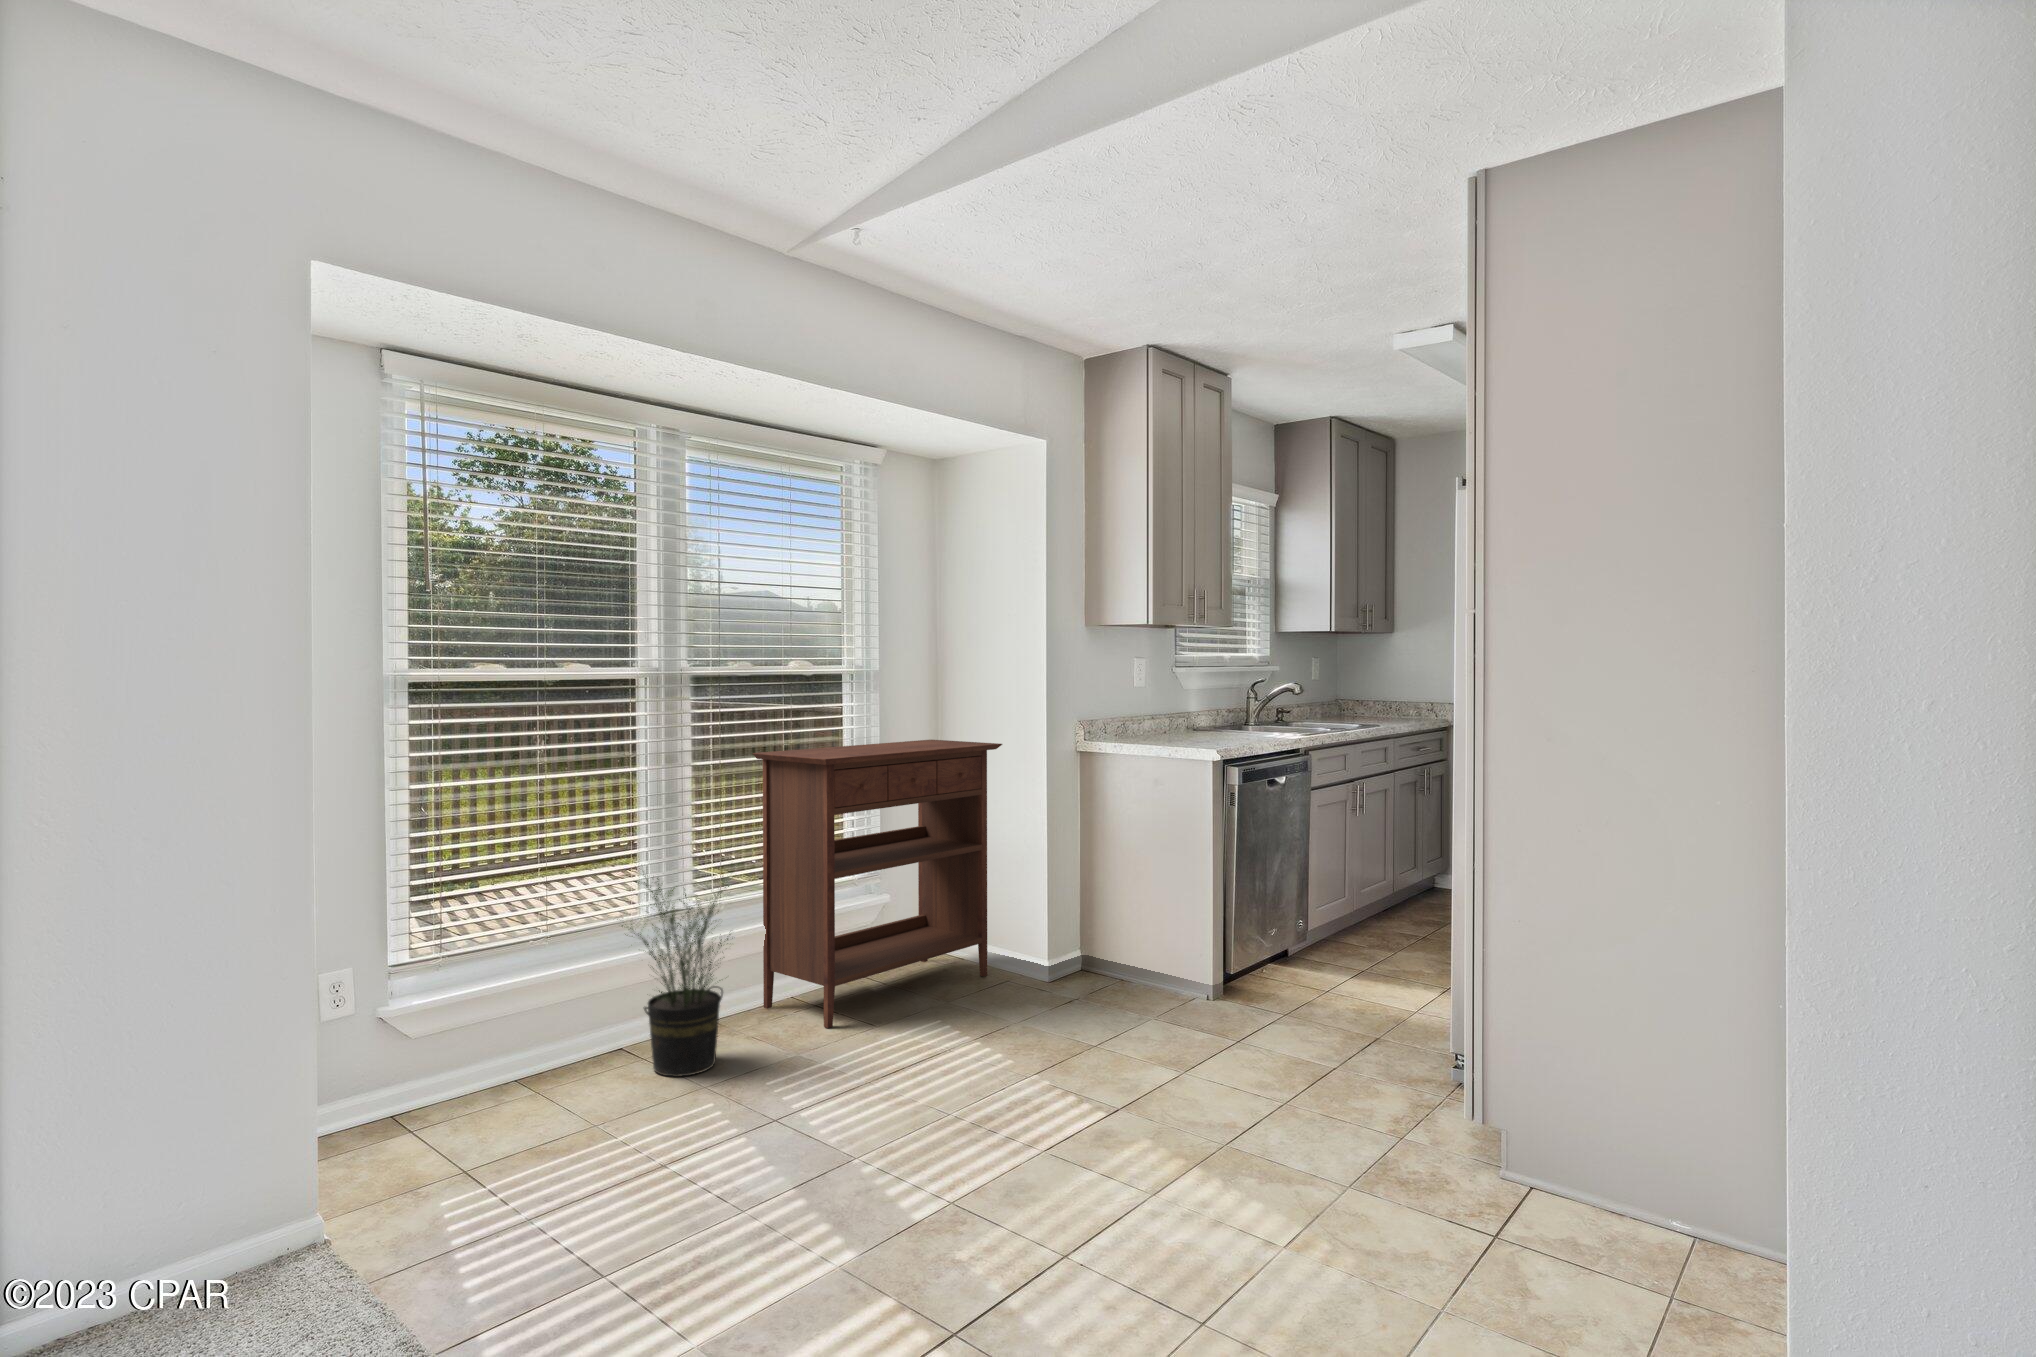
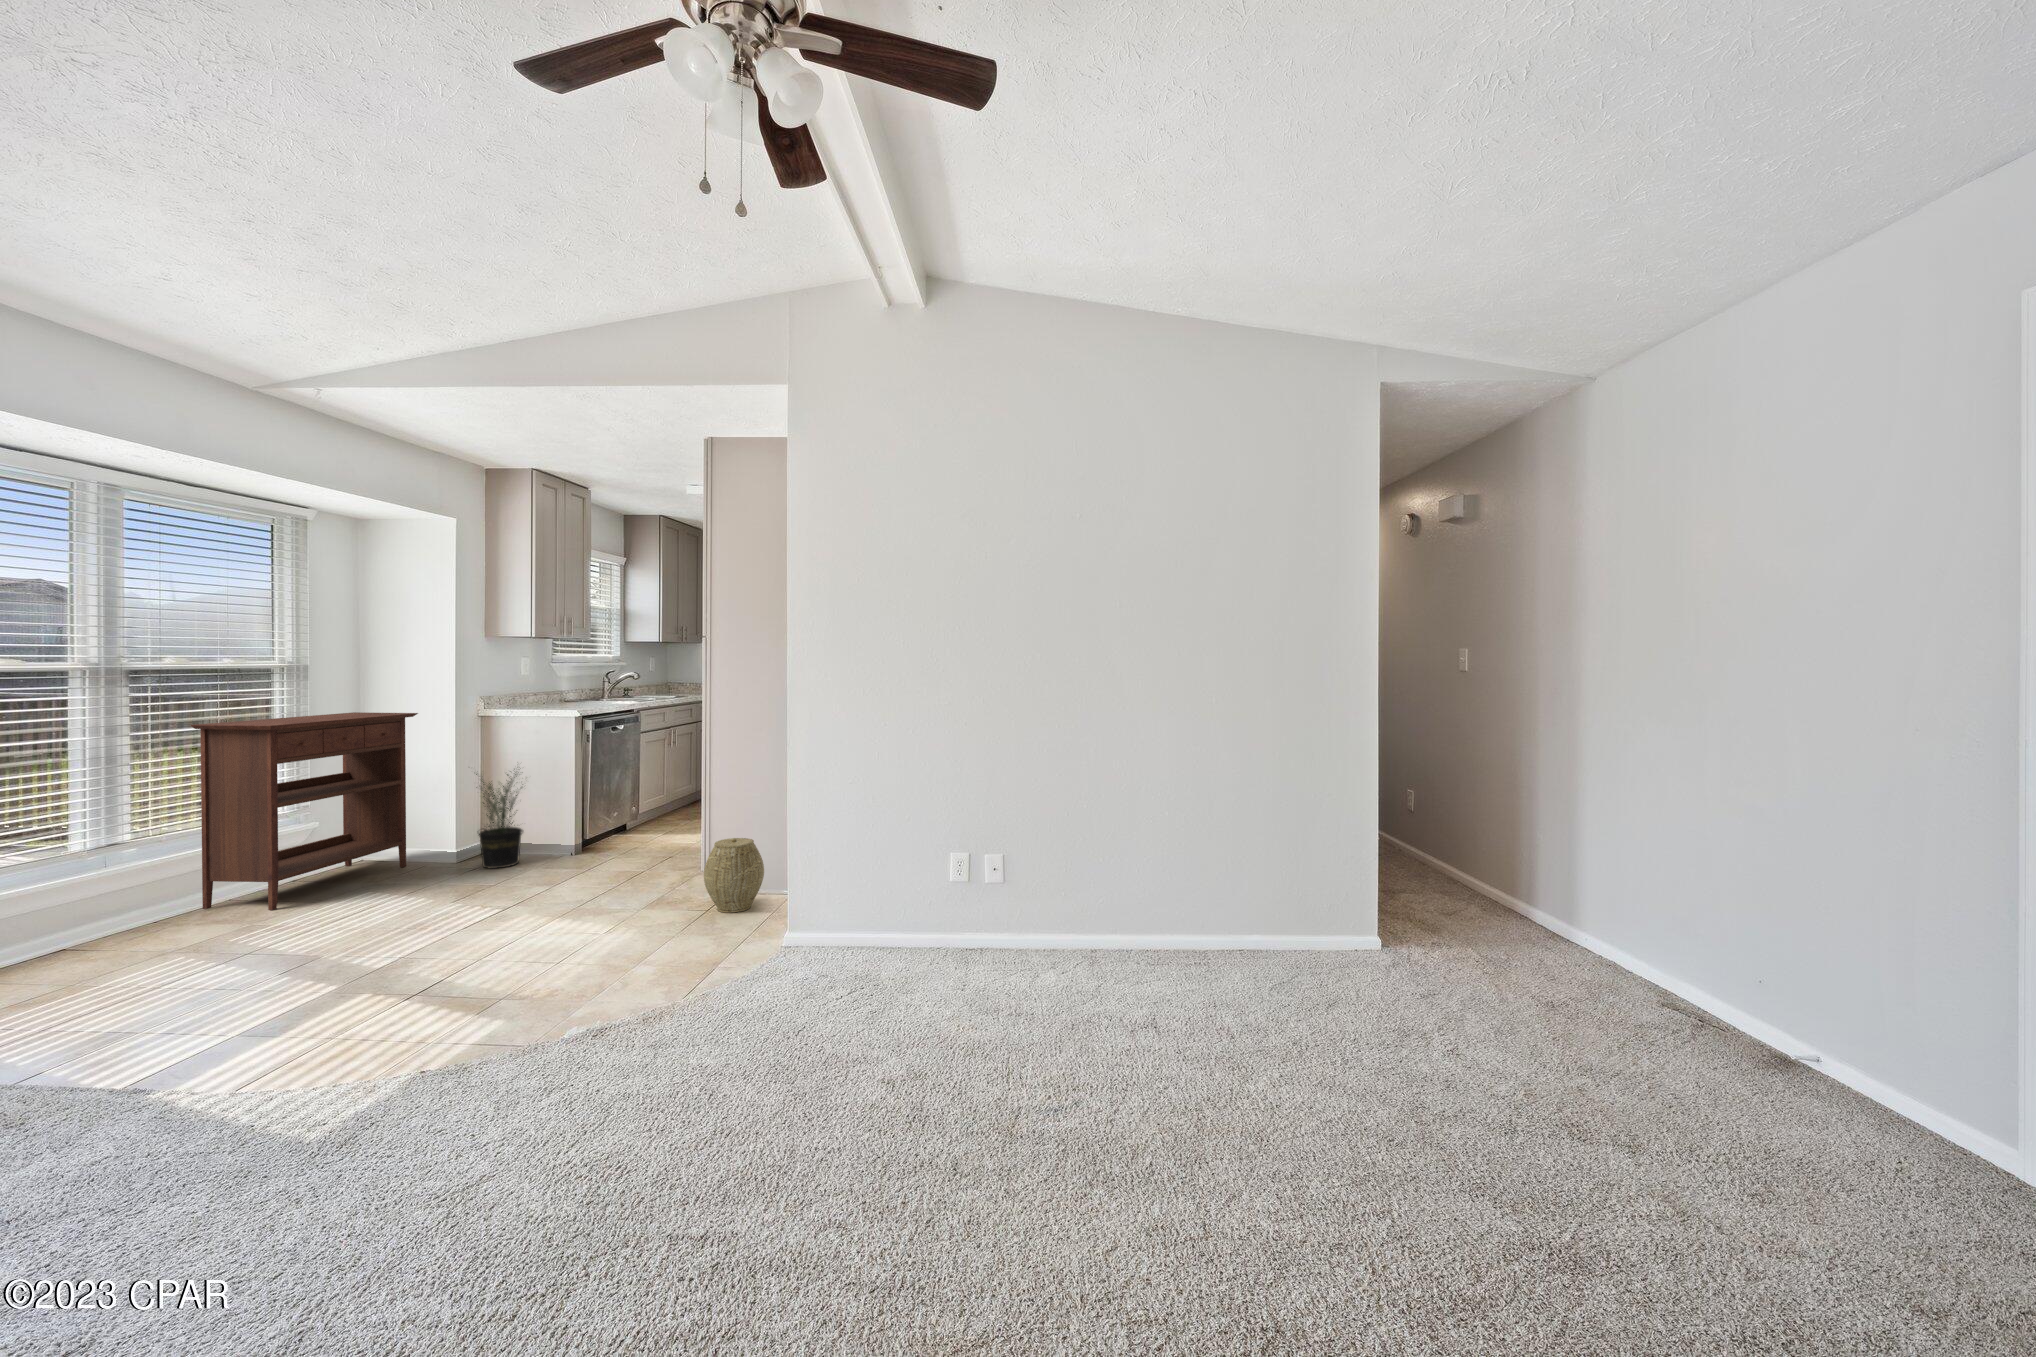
potted plant: present [622,864,739,1077] -> present [476,769,523,869]
woven basket: none [1482,1060,1628,1248] -> present [704,838,764,913]

